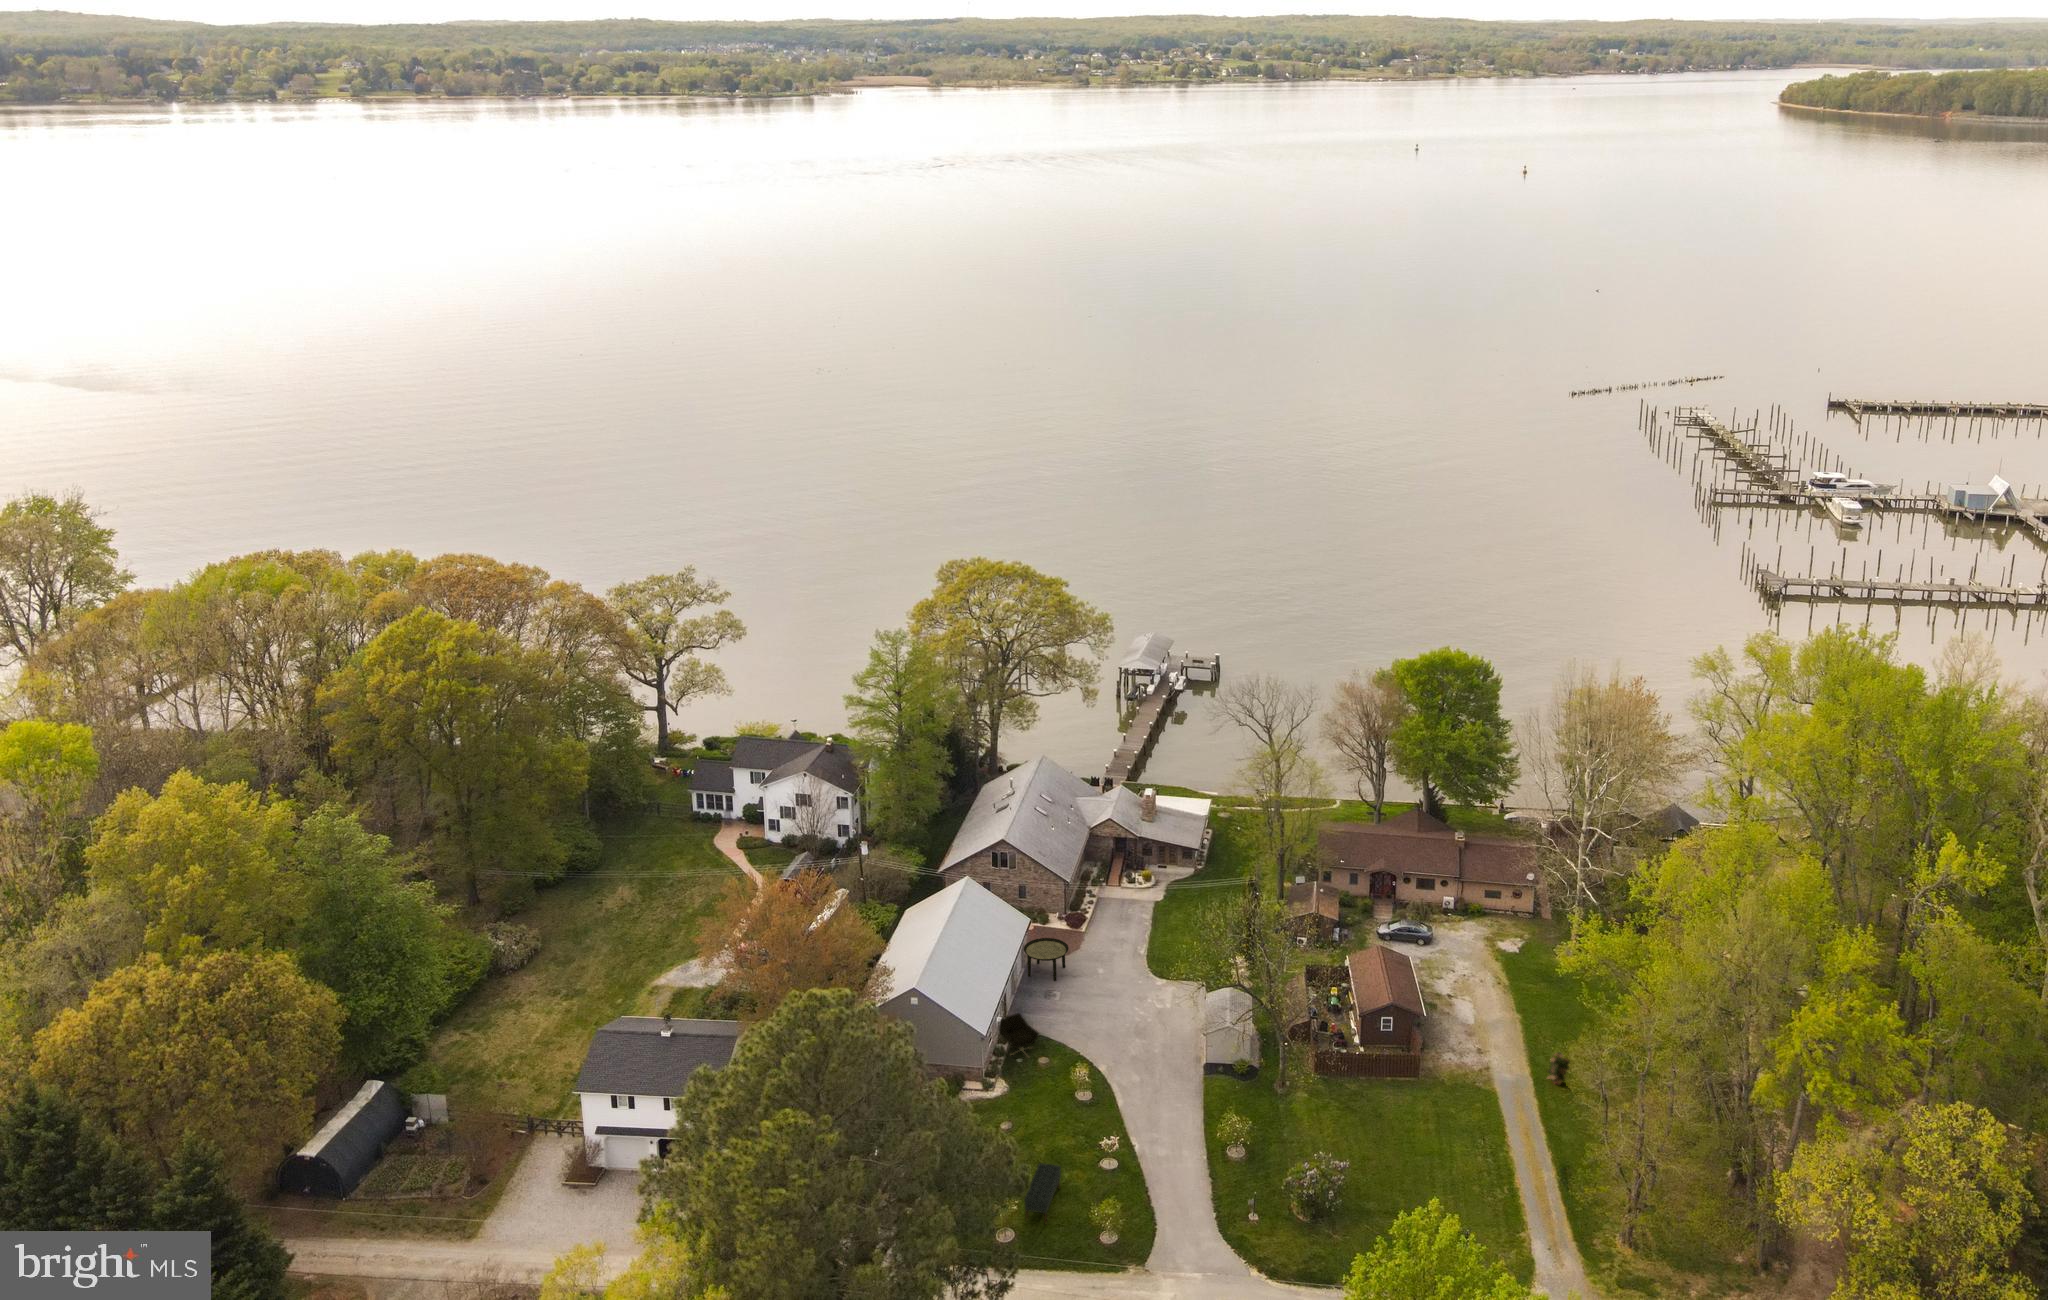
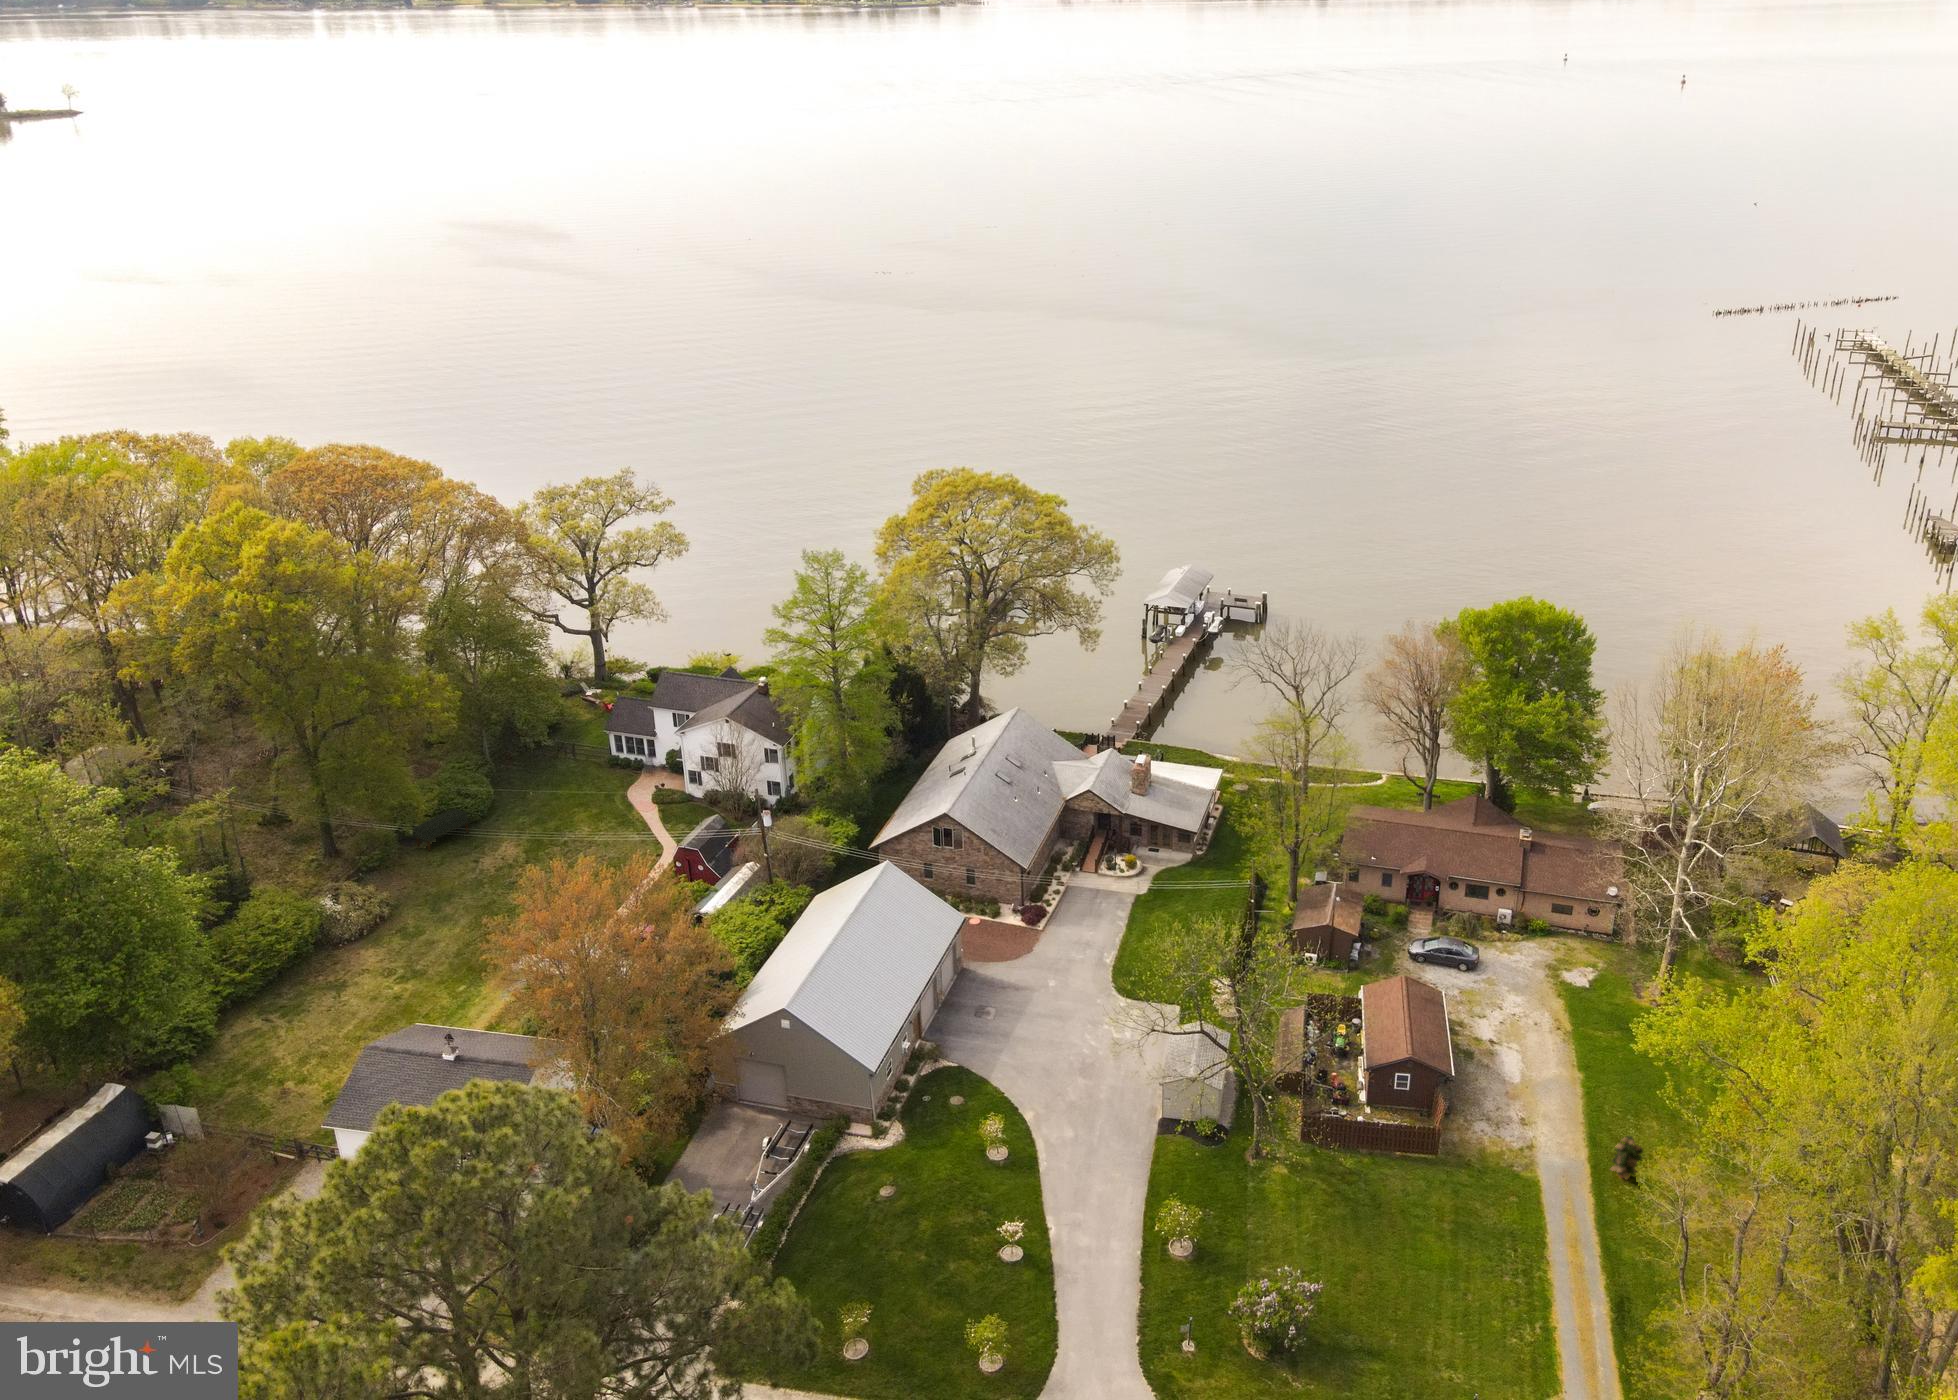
round table: present [1024,938,1069,981] -> none [956,937,1013,993]
lounge chair: present [999,1013,1040,1051] -> none [903,1036,955,1096]
bench: present [1024,1163,1061,1224] -> present [414,809,469,851]

